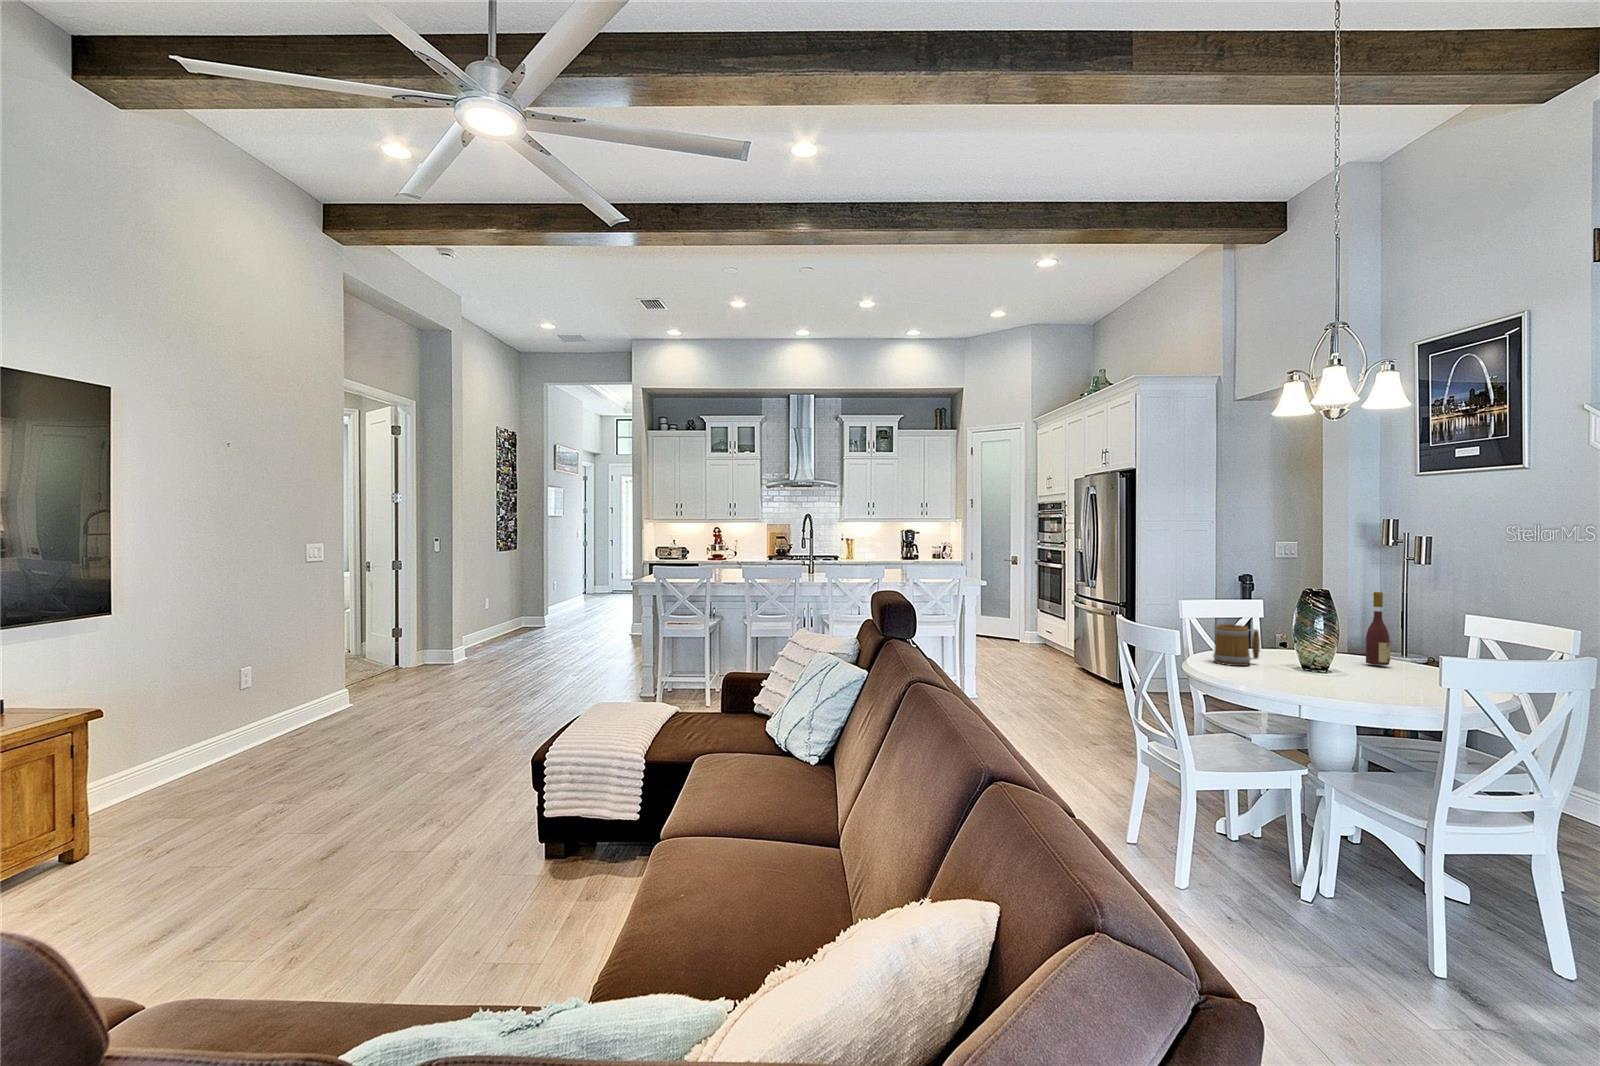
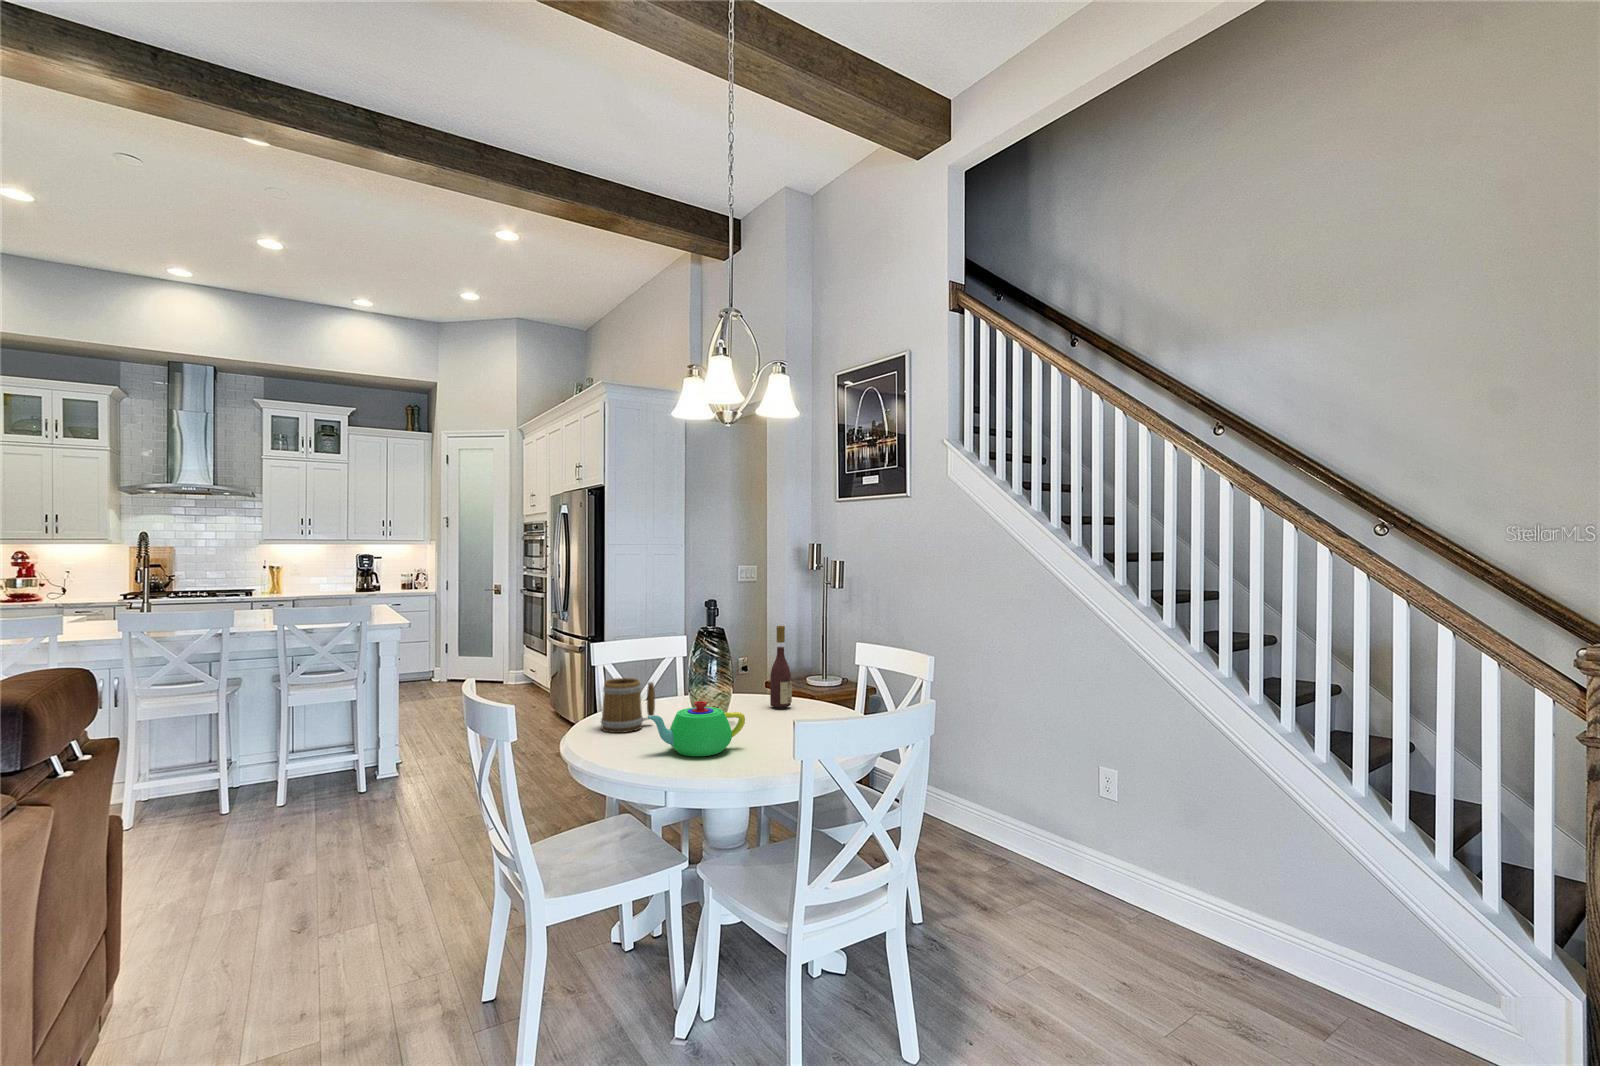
teapot: none [1273,644,1363,686] -> present [648,701,745,756]

